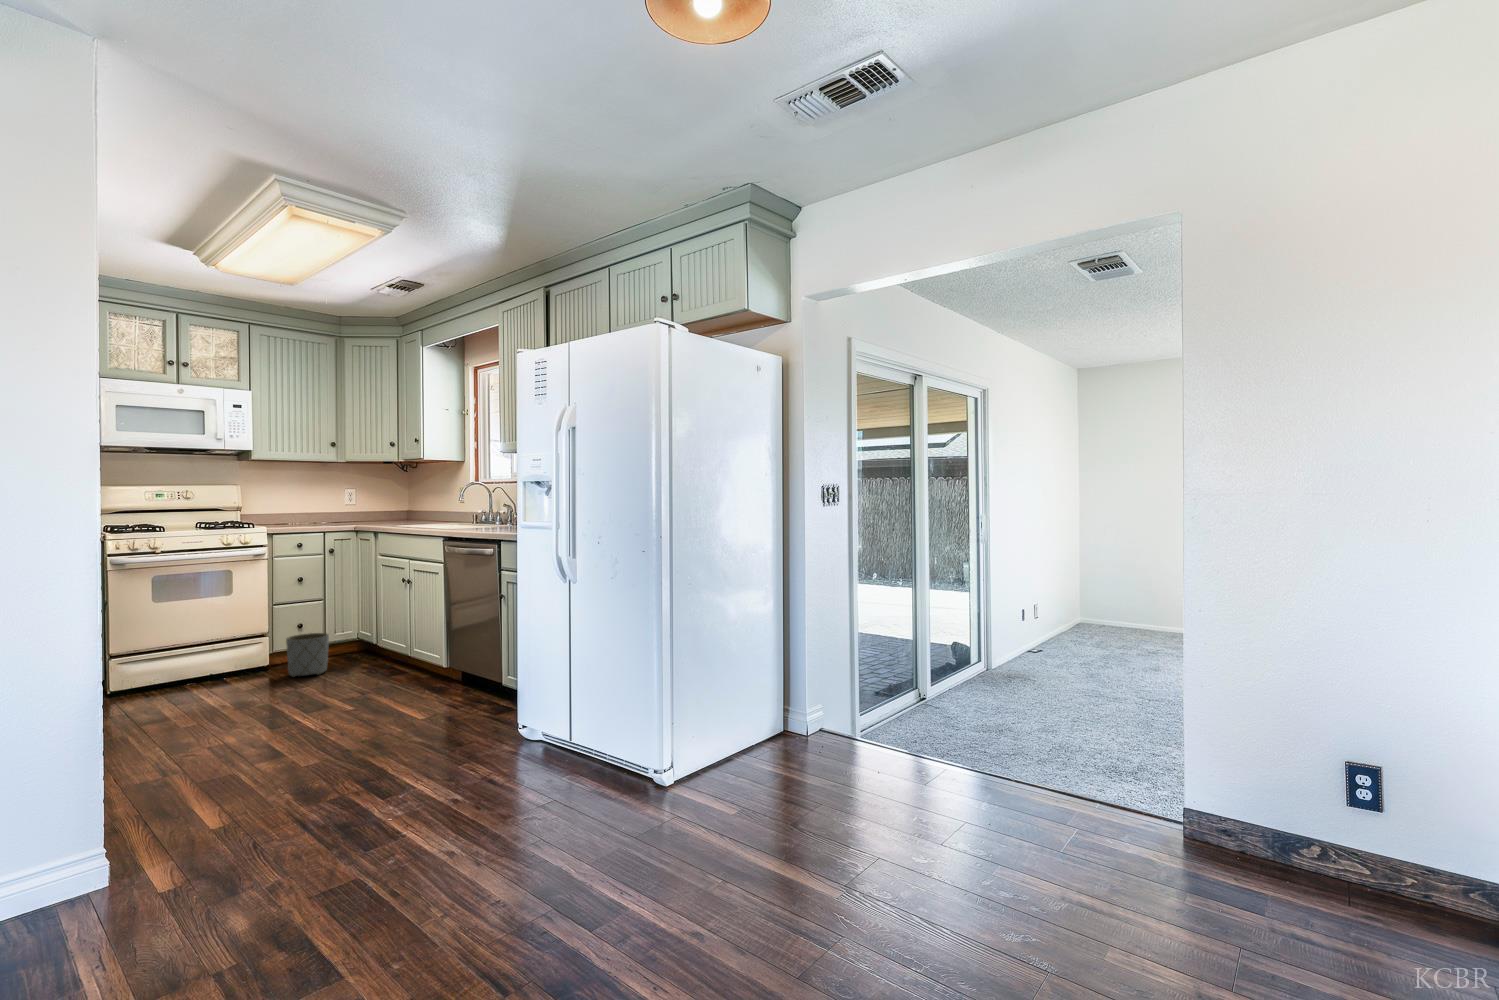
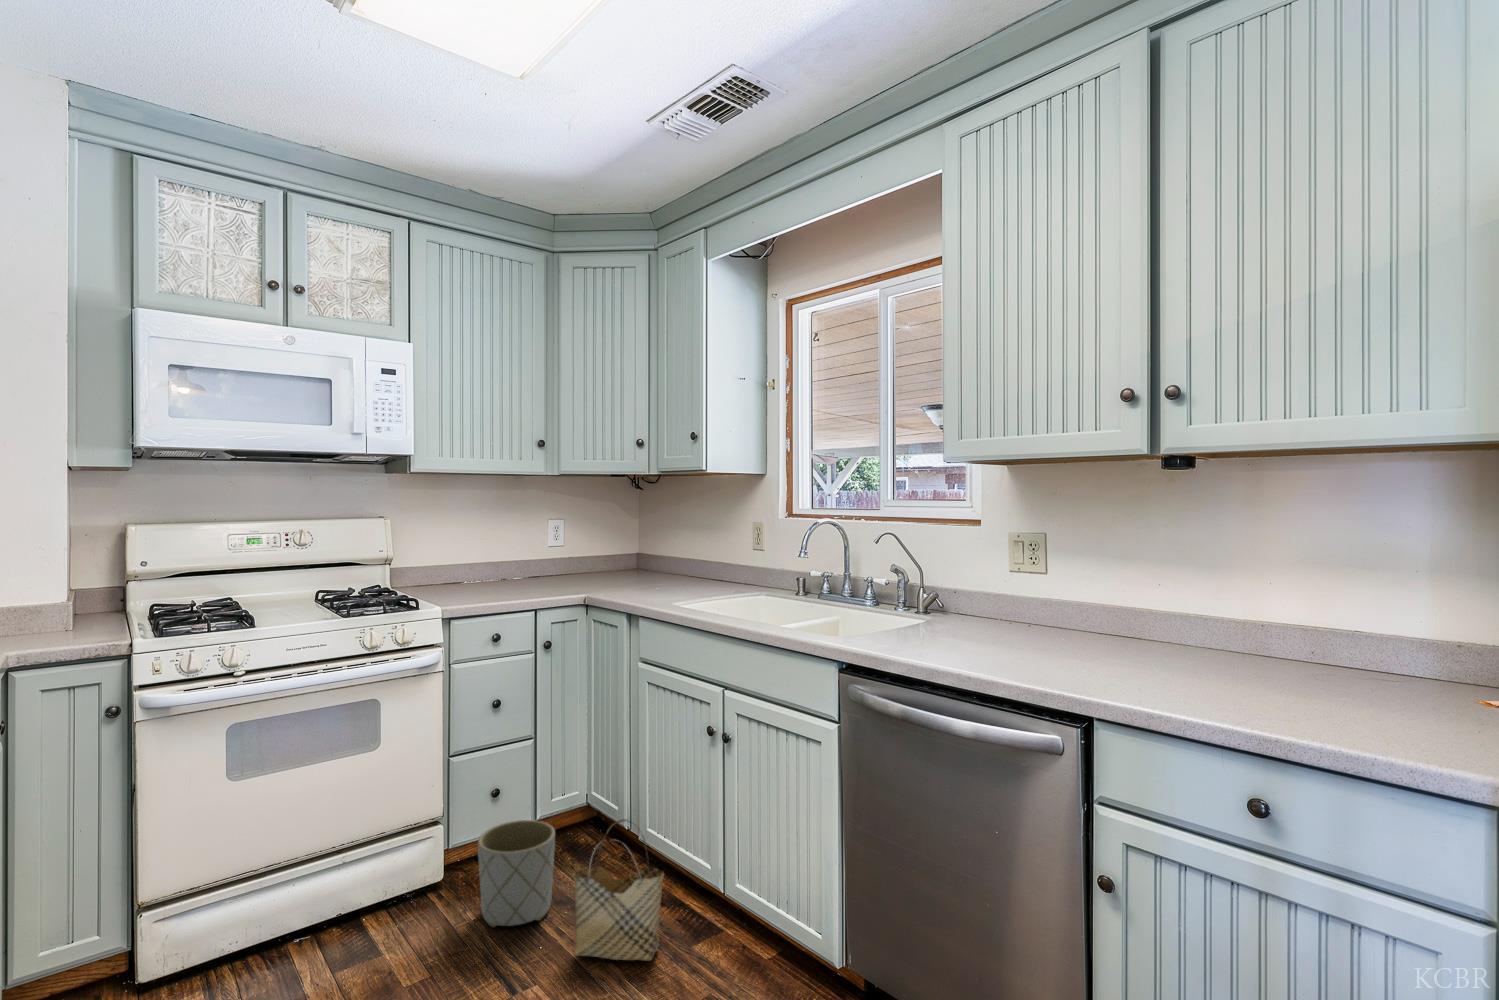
woven basket: none [332,621,378,680] -> present [573,819,664,961]

